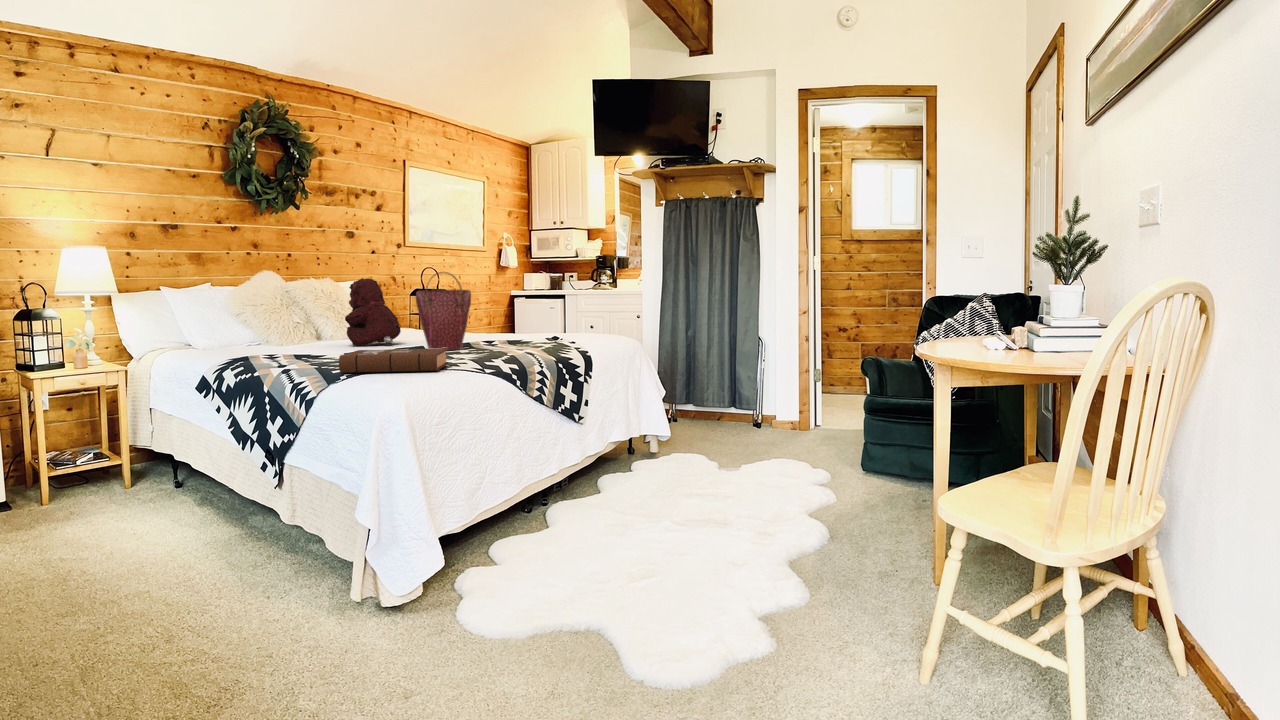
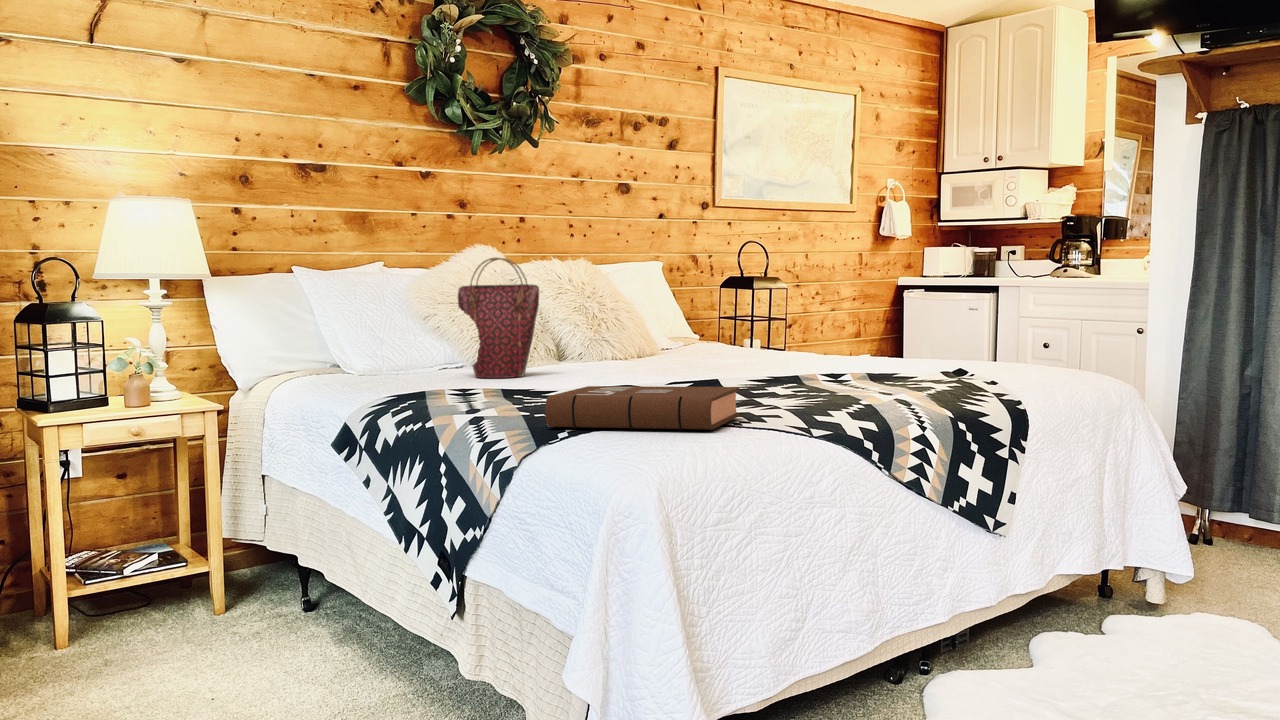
handbag: present [416,272,471,350] -> present [458,258,539,378]
teddy bear: present [345,278,401,346] -> none [598,260,687,377]

